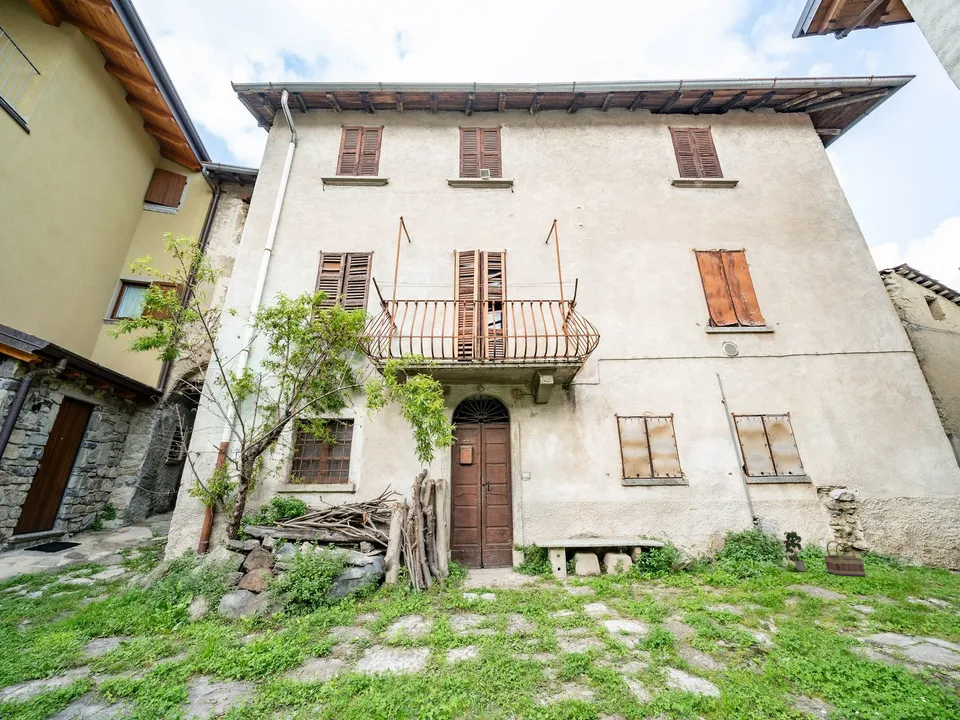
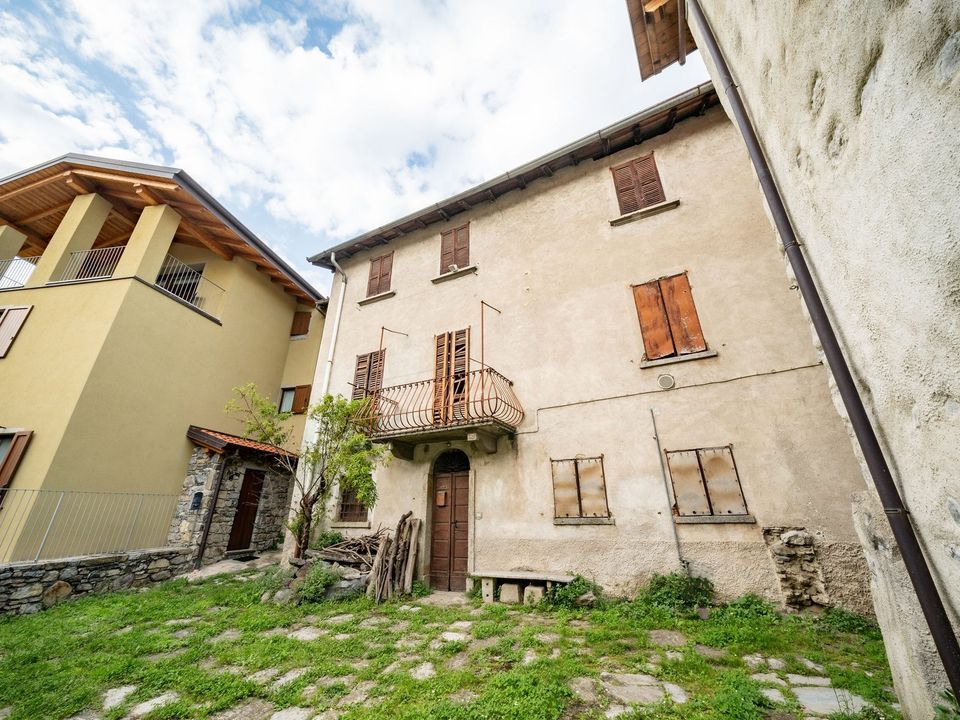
basket: present [824,541,866,576] -> none [727,589,765,631]

